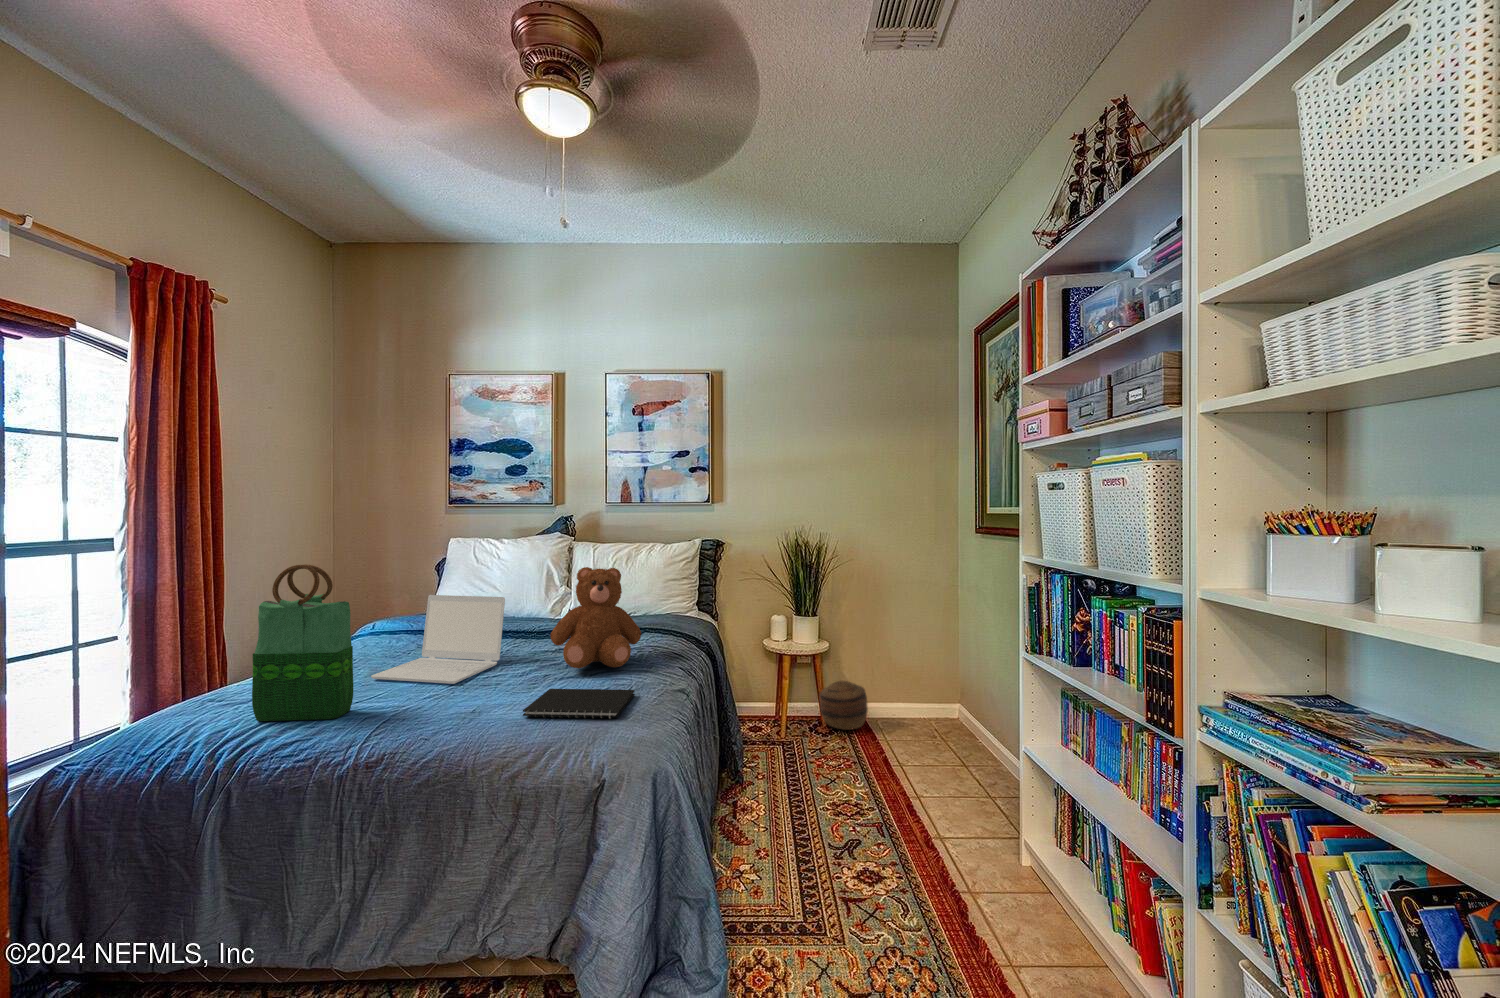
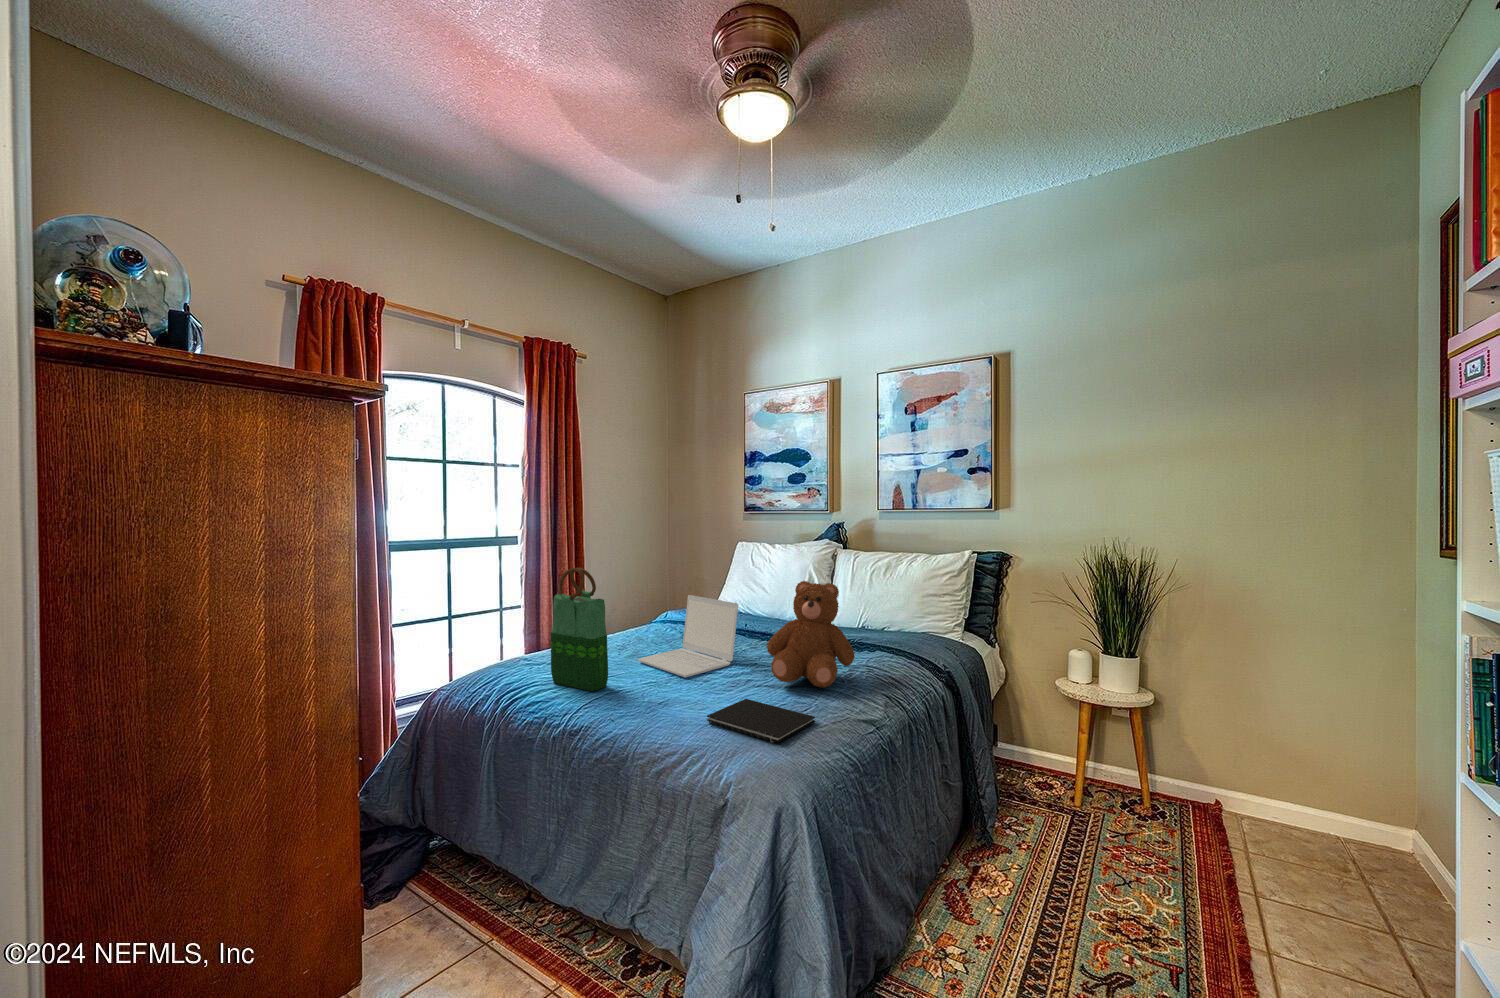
basket: present [819,681,868,730] -> none [1140,752,1220,824]

